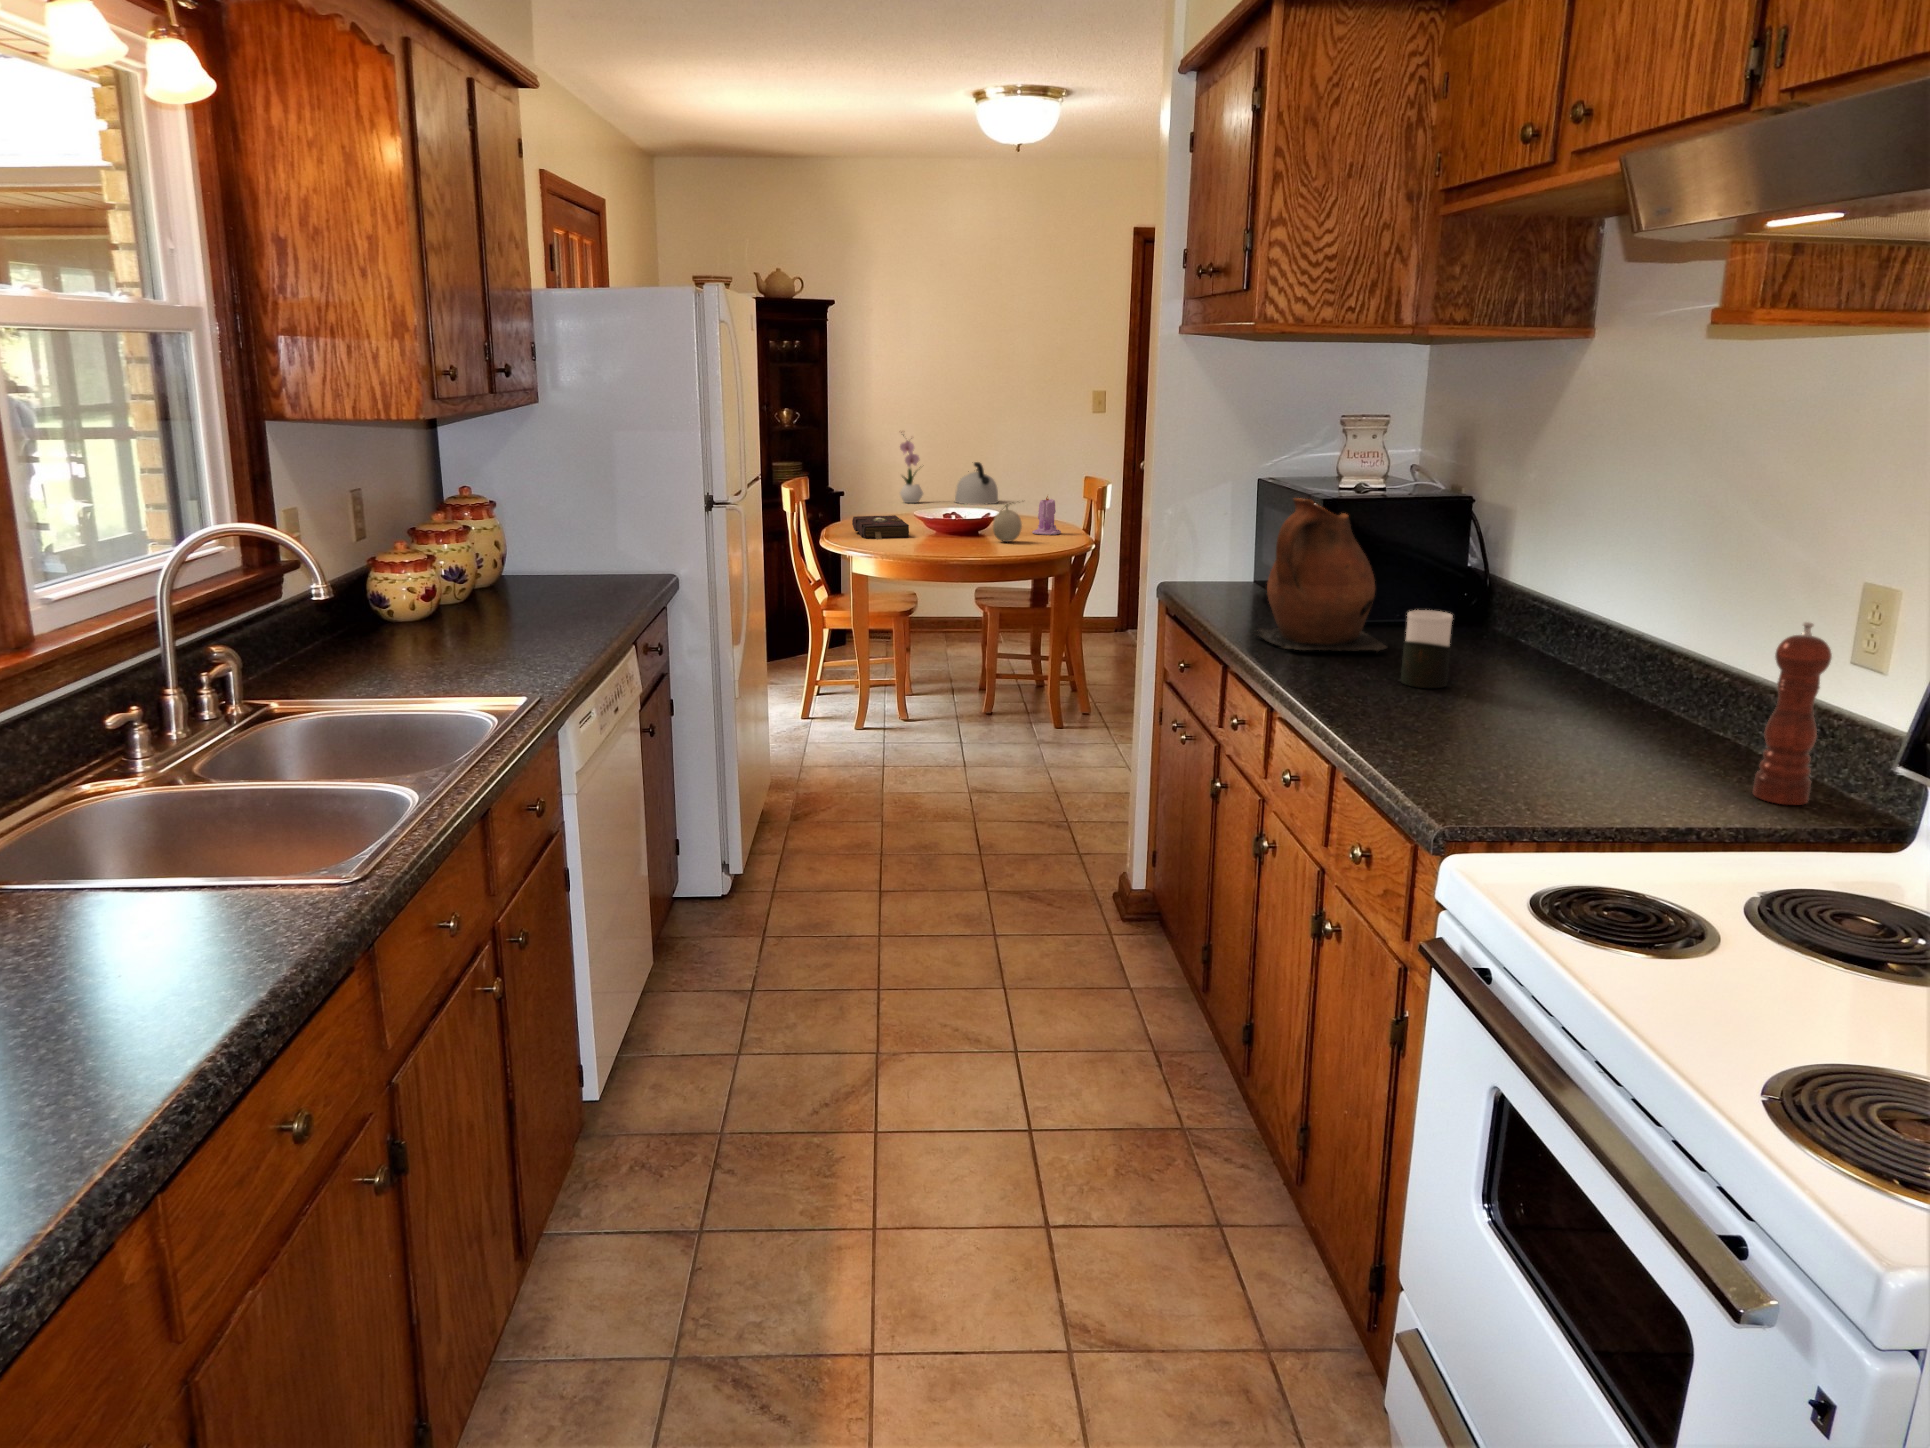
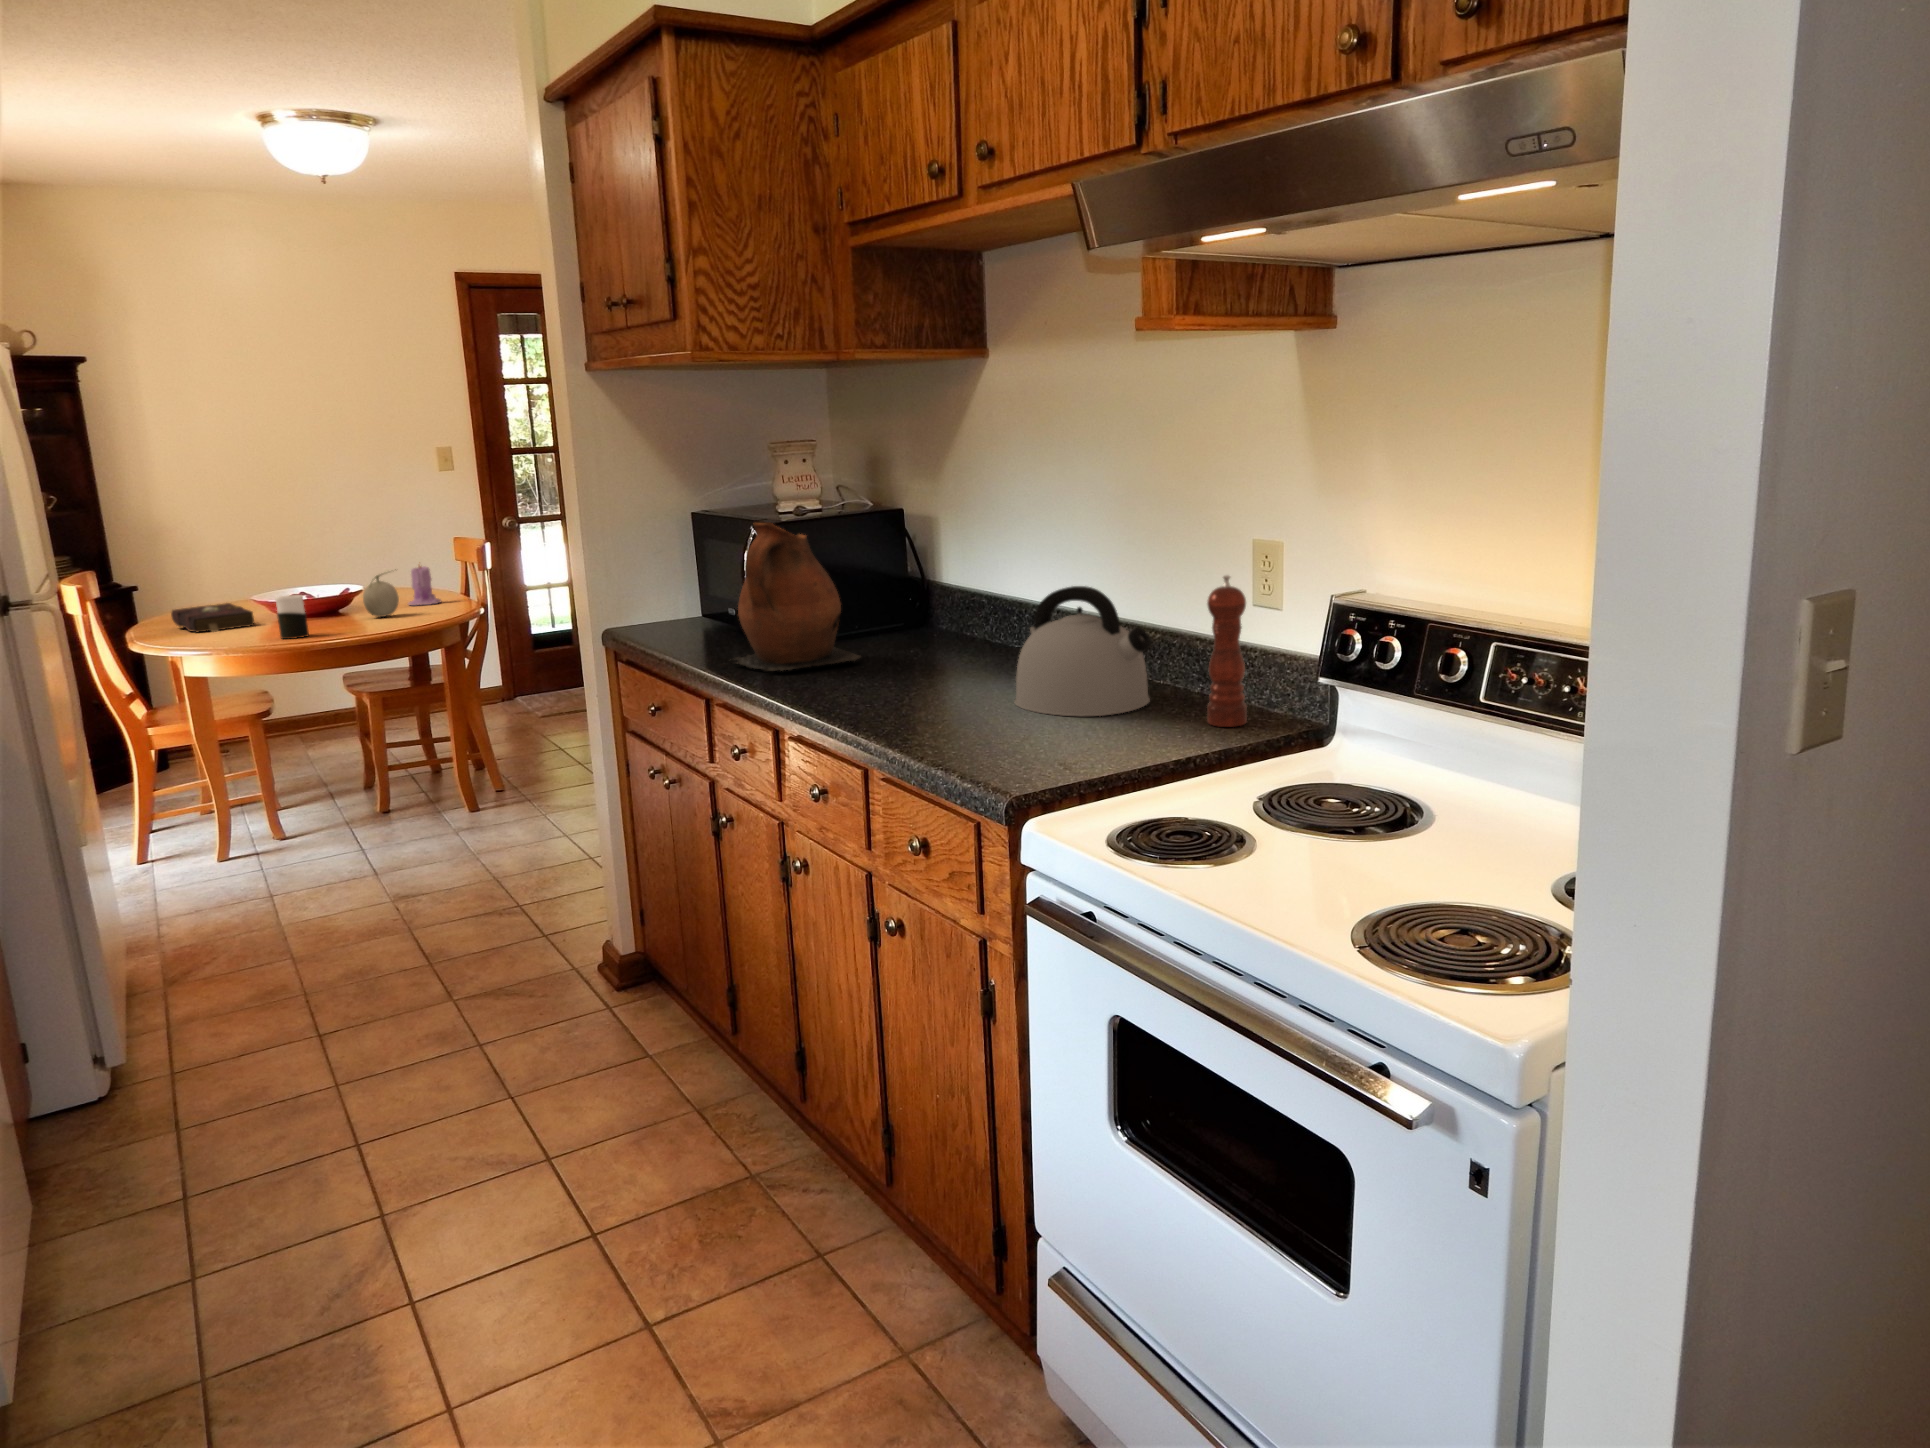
flower arrangement: present [900,432,923,503] -> none [204,508,248,592]
kettle: present [955,462,998,505] -> present [1015,586,1151,716]
cup: present [1400,610,1453,688] -> present [275,595,309,639]

